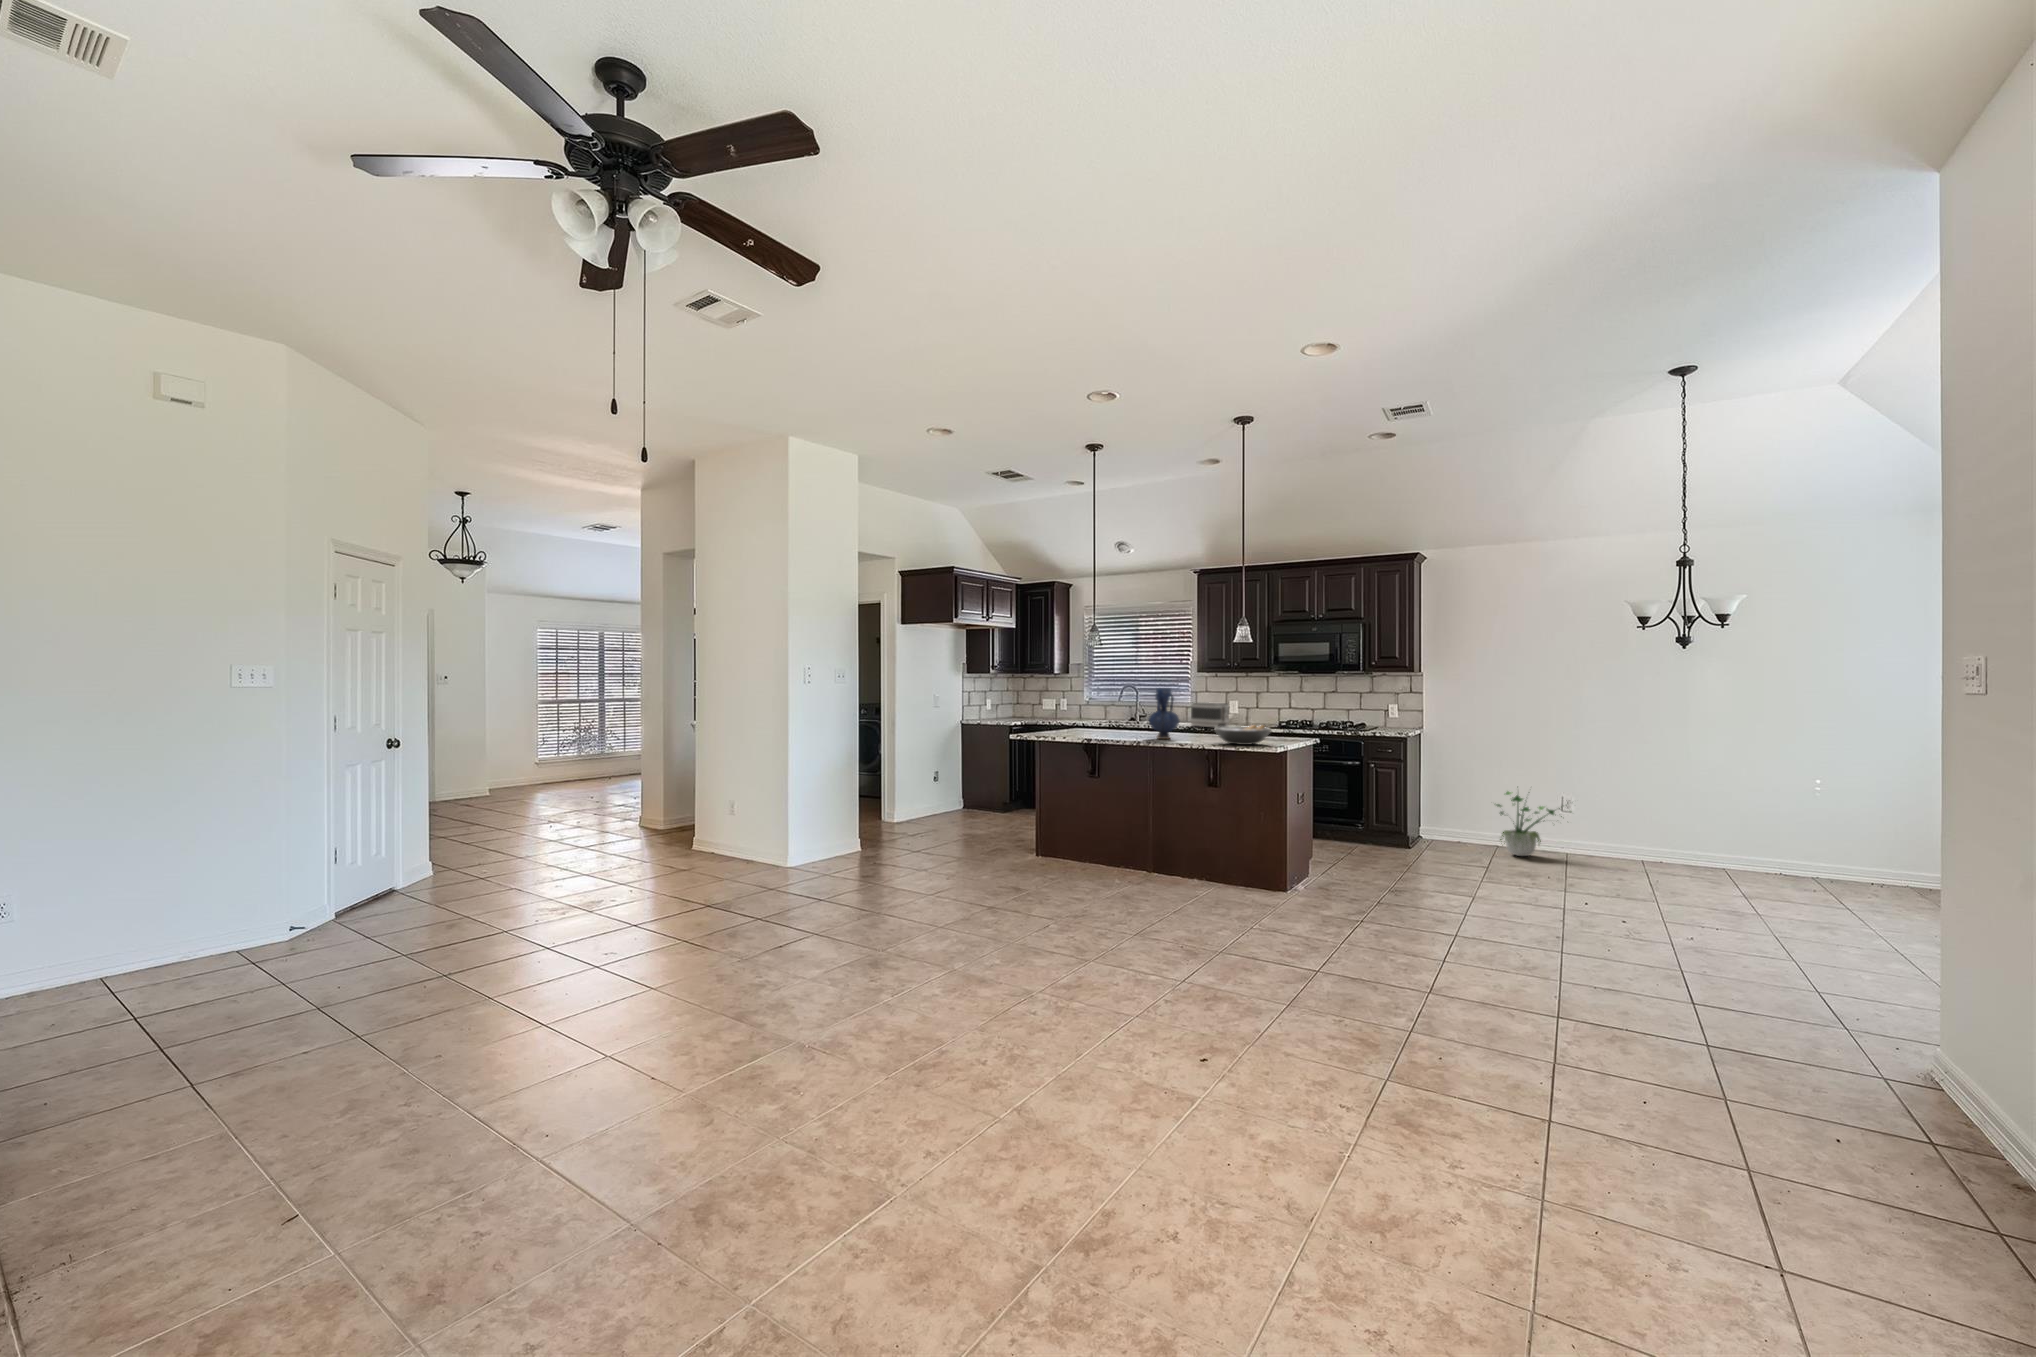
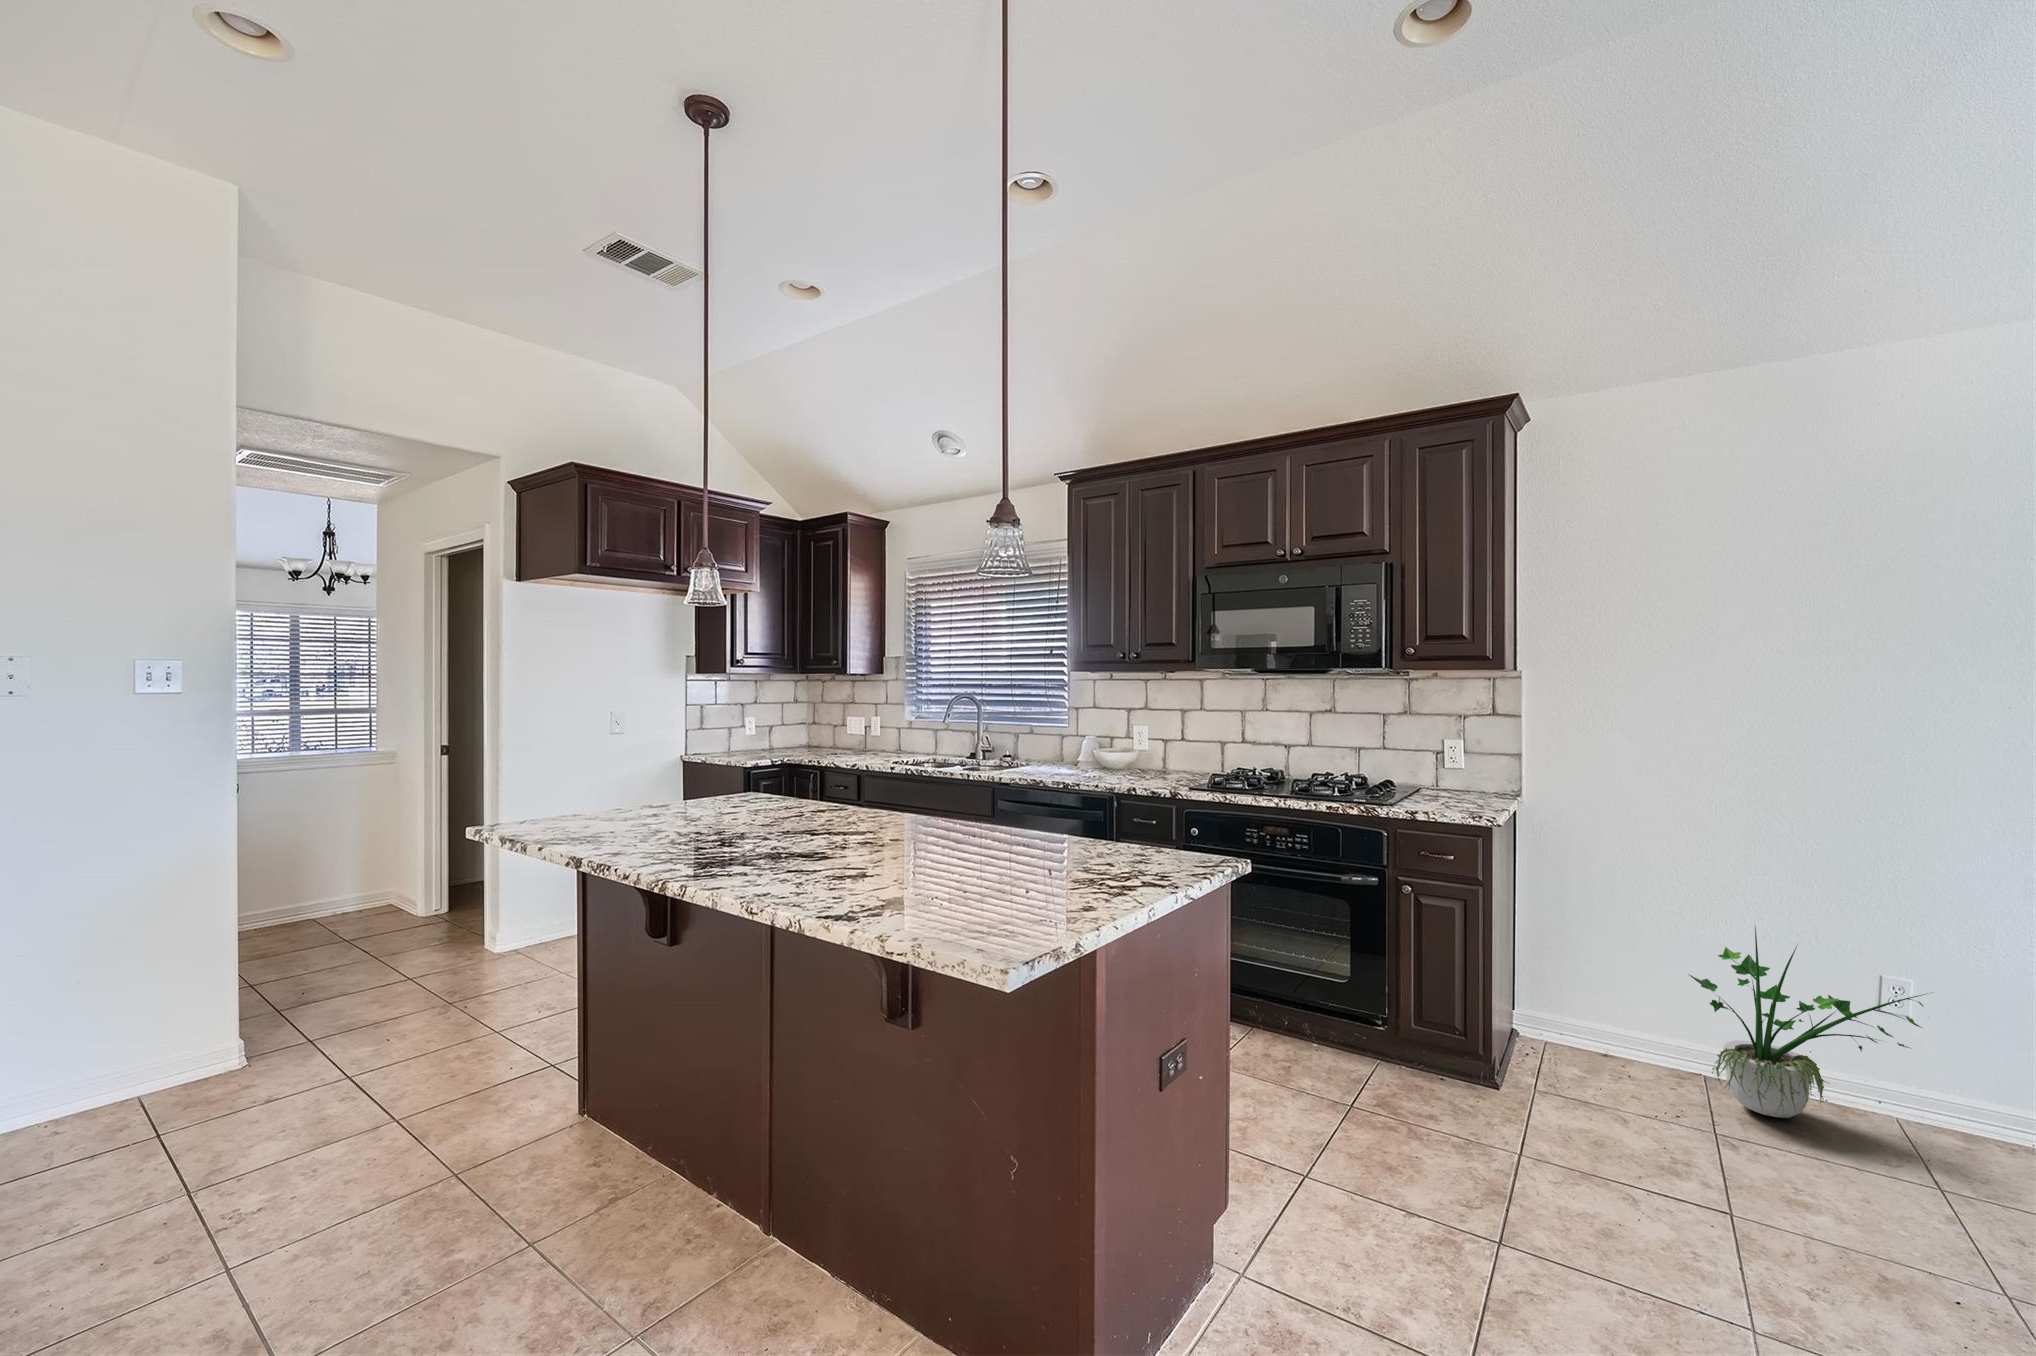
vase: present [1149,688,1179,739] -> none [789,710,872,851]
toaster: present [1190,702,1229,727] -> none [1049,729,1121,781]
fruit bowl: present [1215,725,1270,745] -> none [891,830,1067,903]

